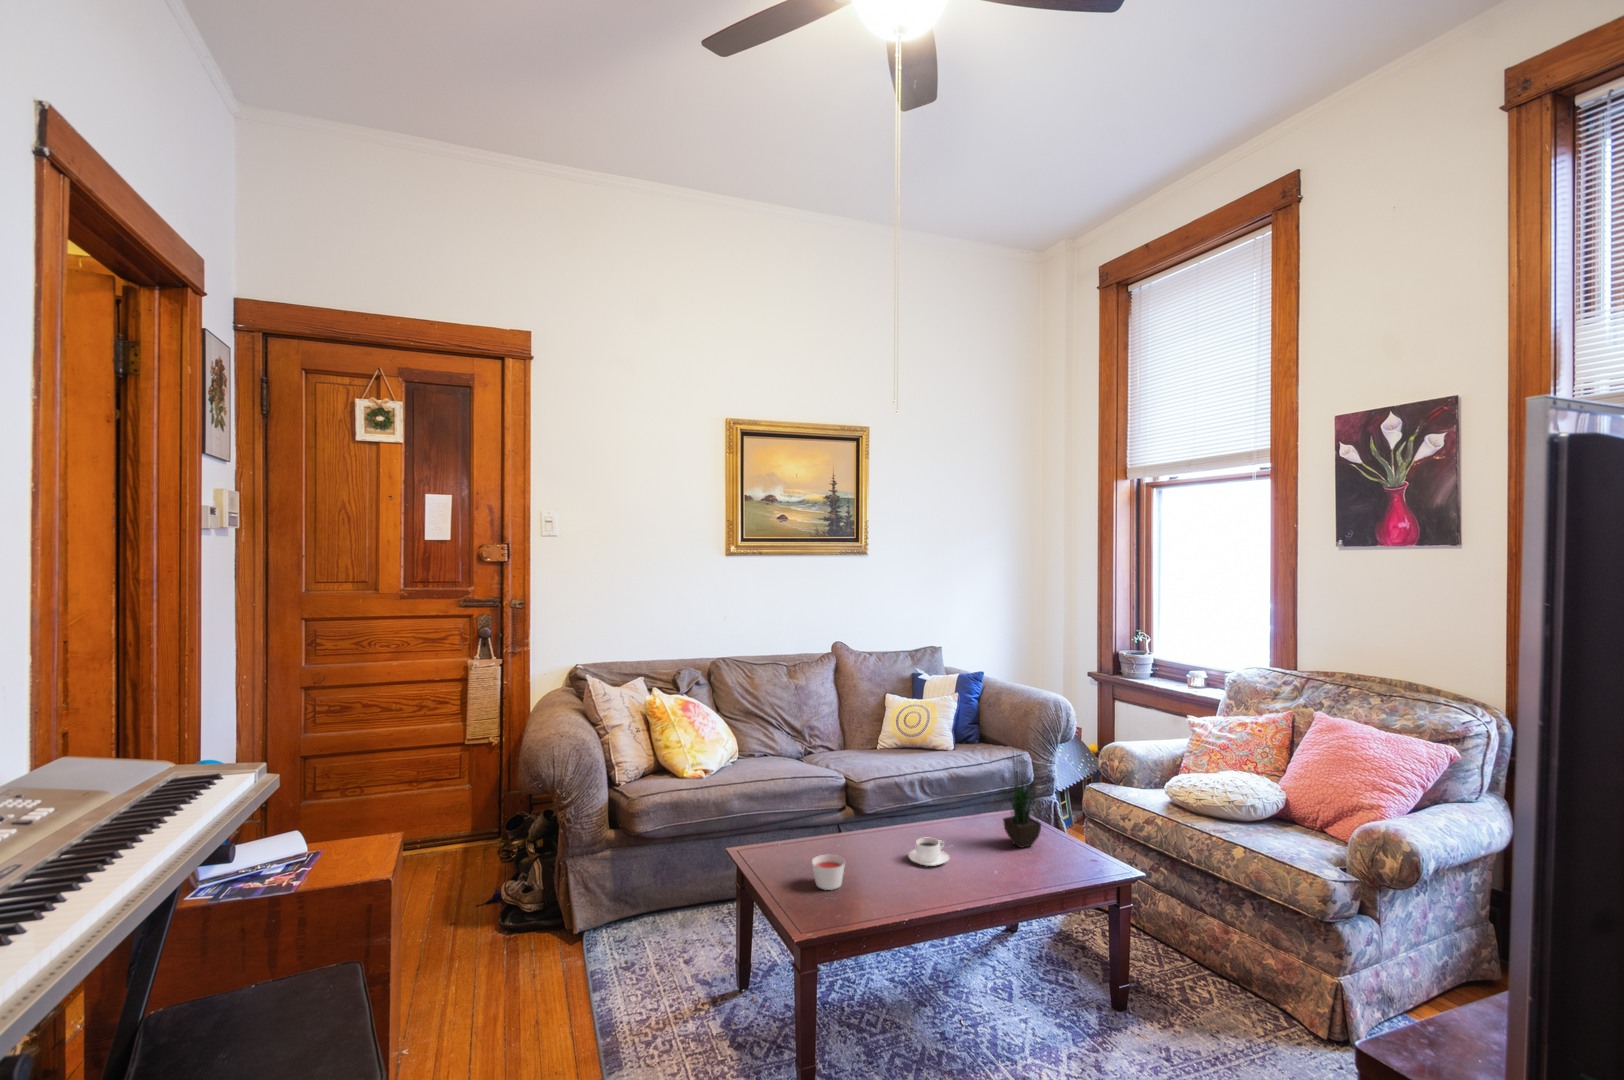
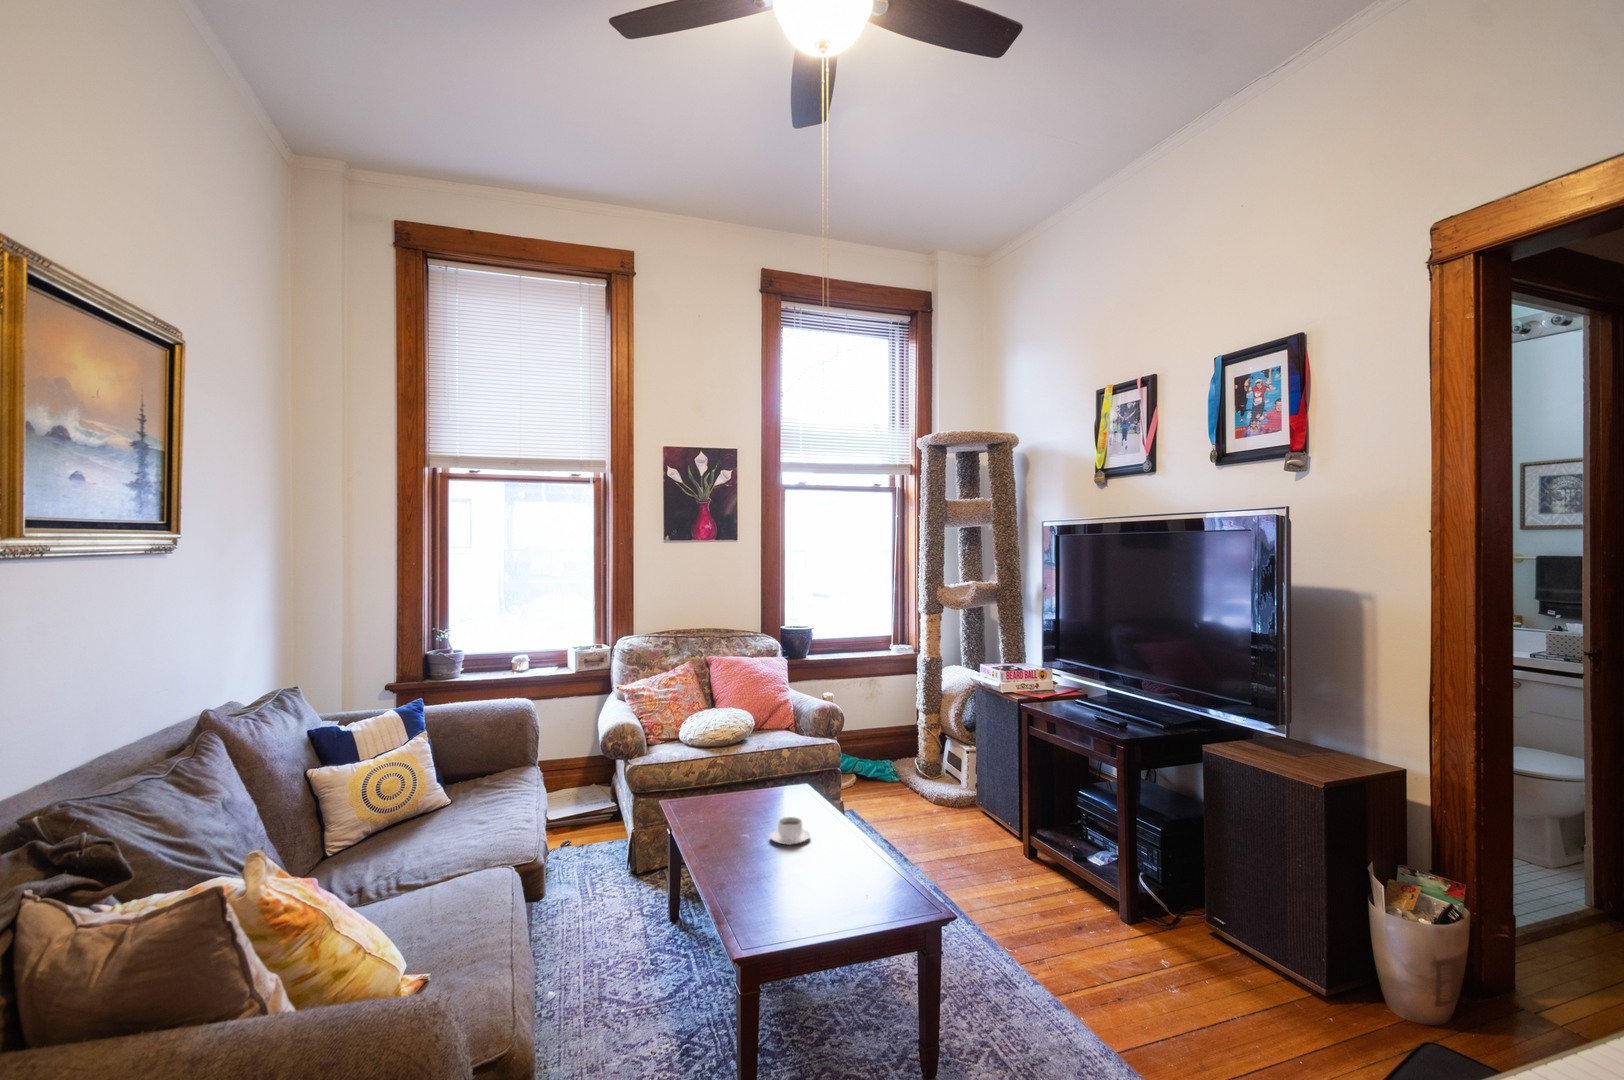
potted plant: present [1003,755,1041,848] -> none [731,699,787,807]
candle: present [812,855,845,890] -> none [836,850,871,888]

